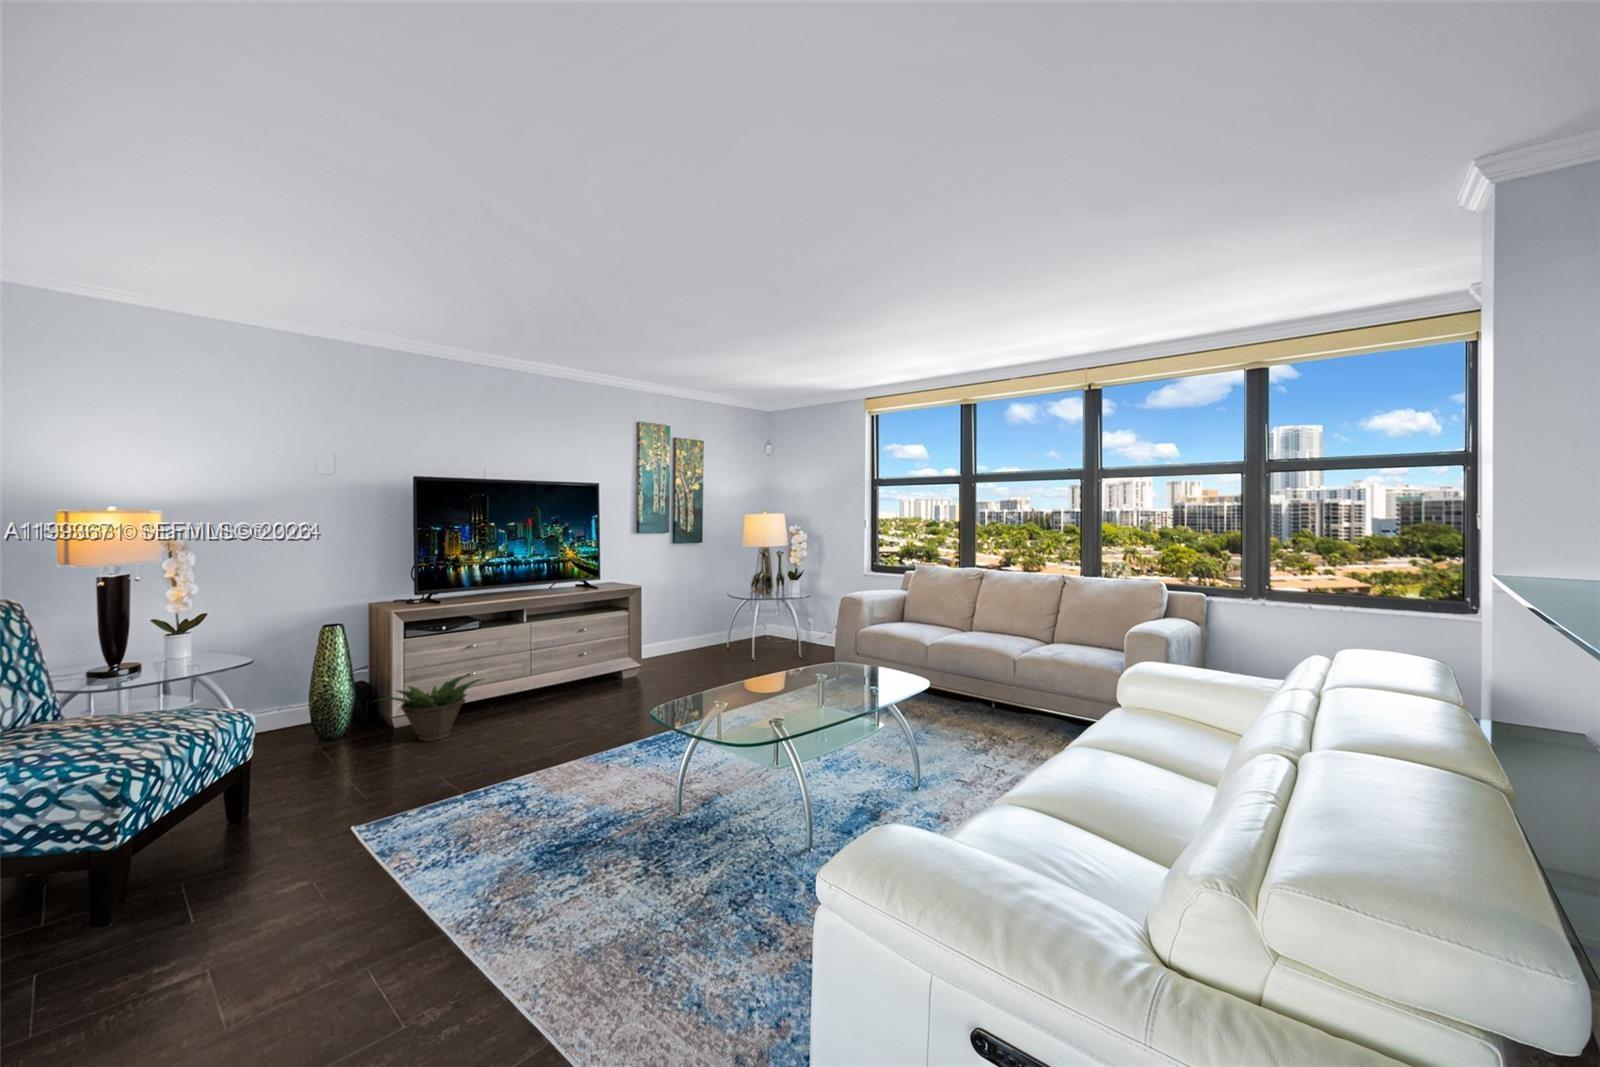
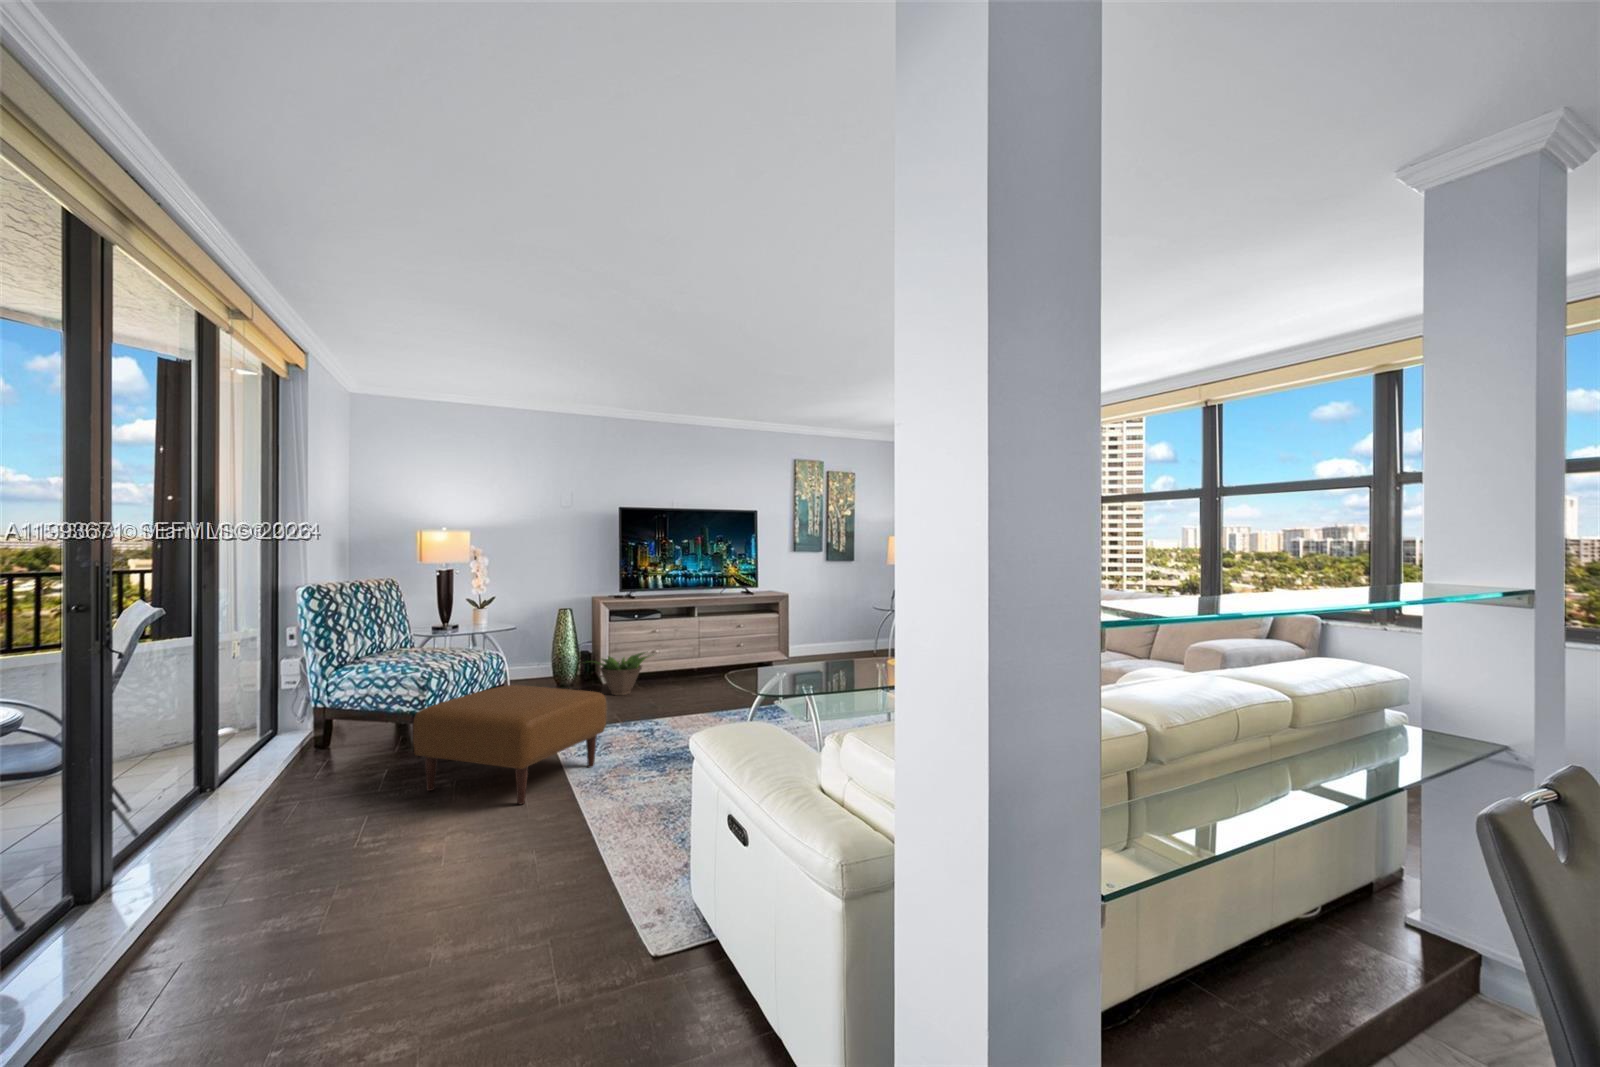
ottoman: none [117,768,478,1000] -> present [413,685,607,804]

